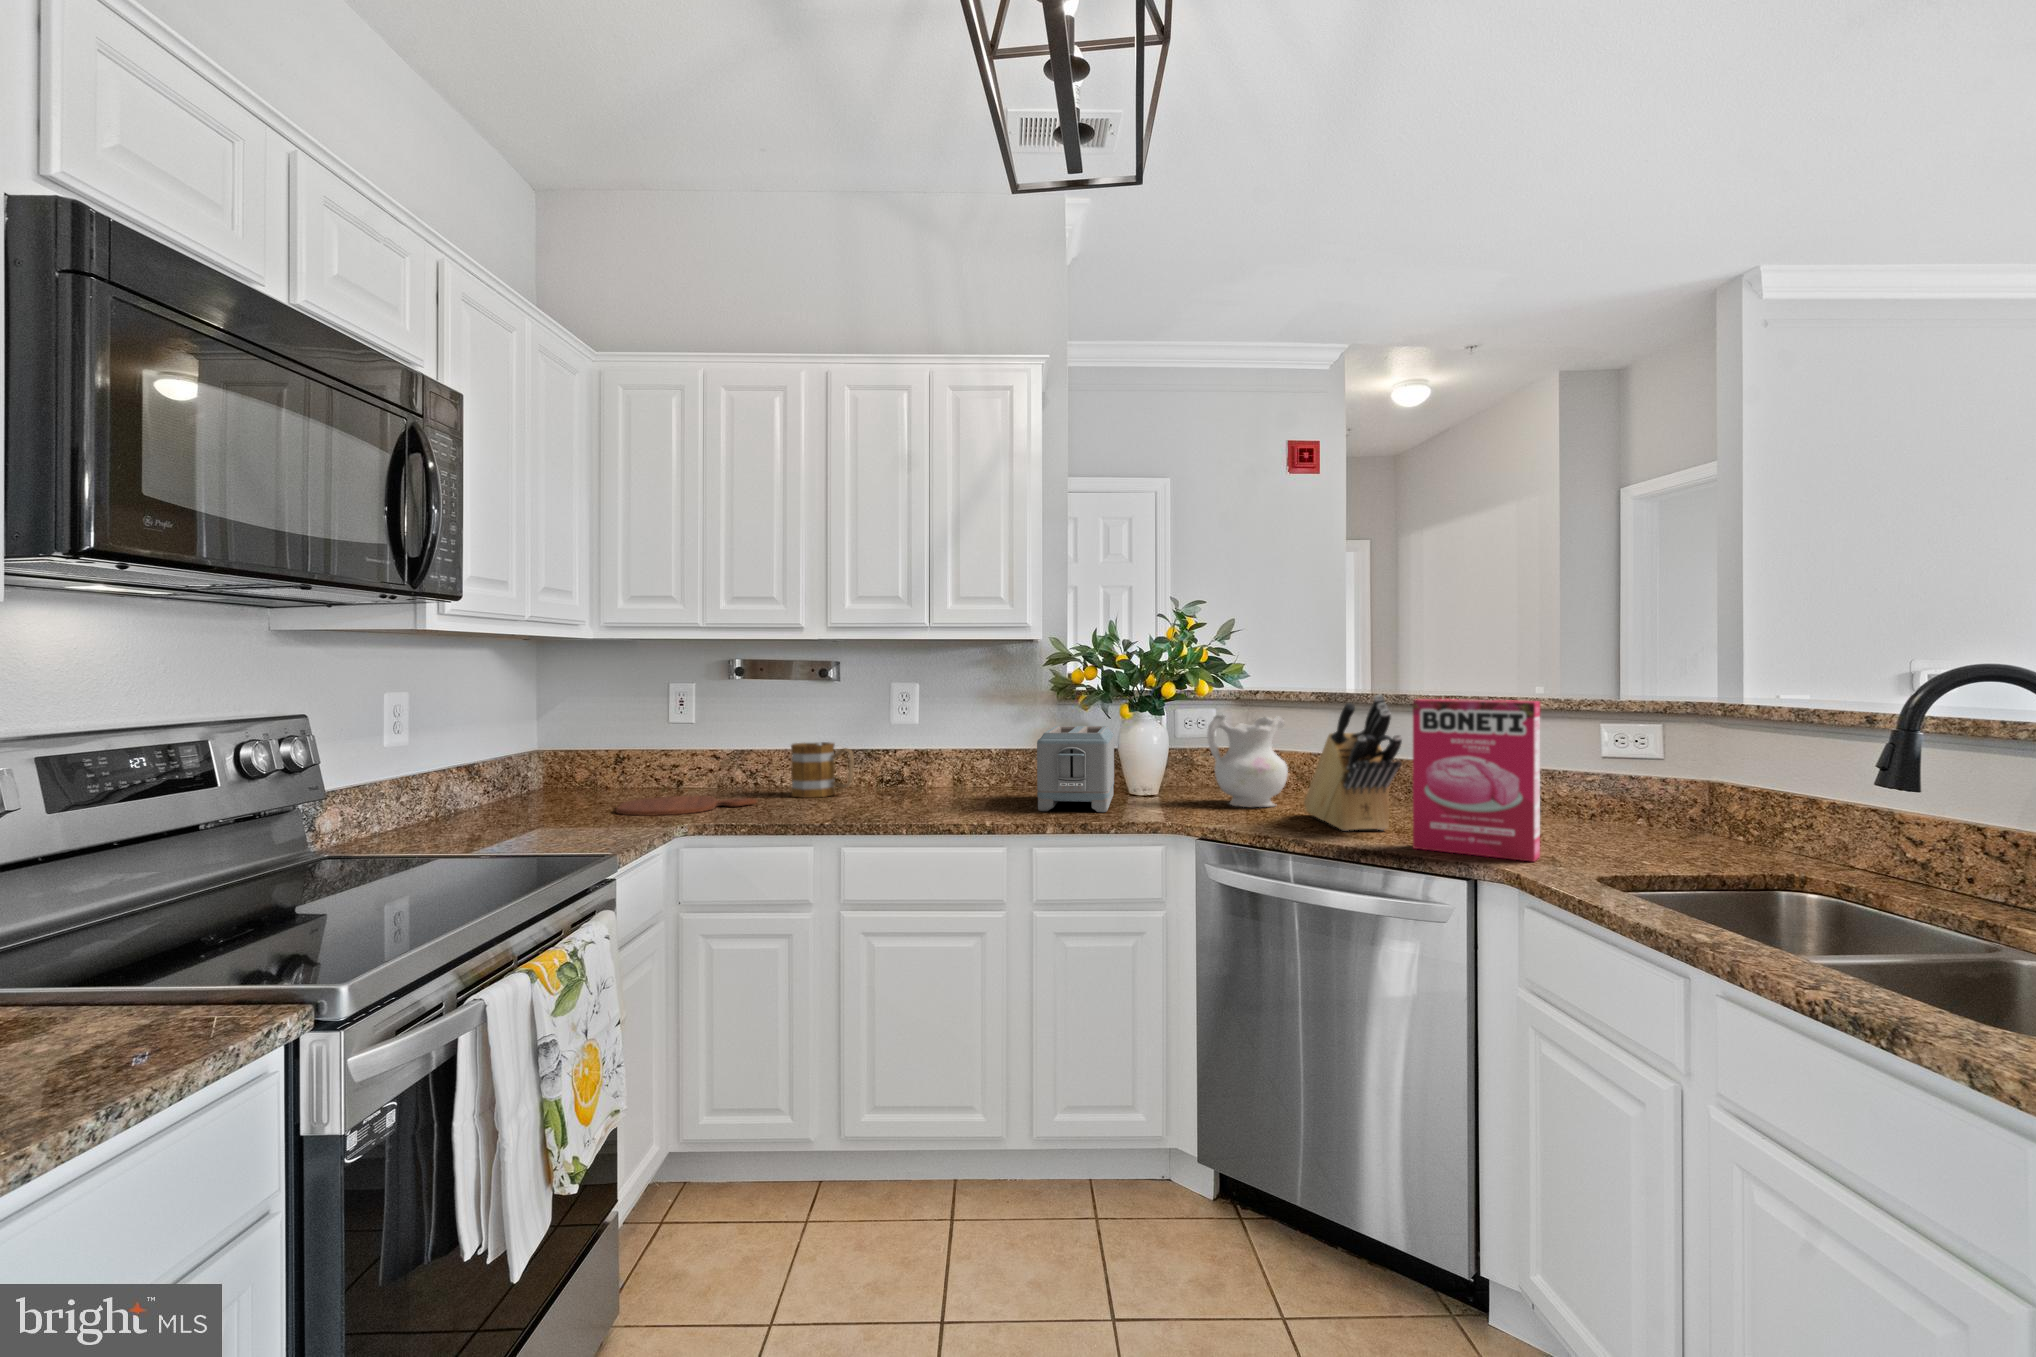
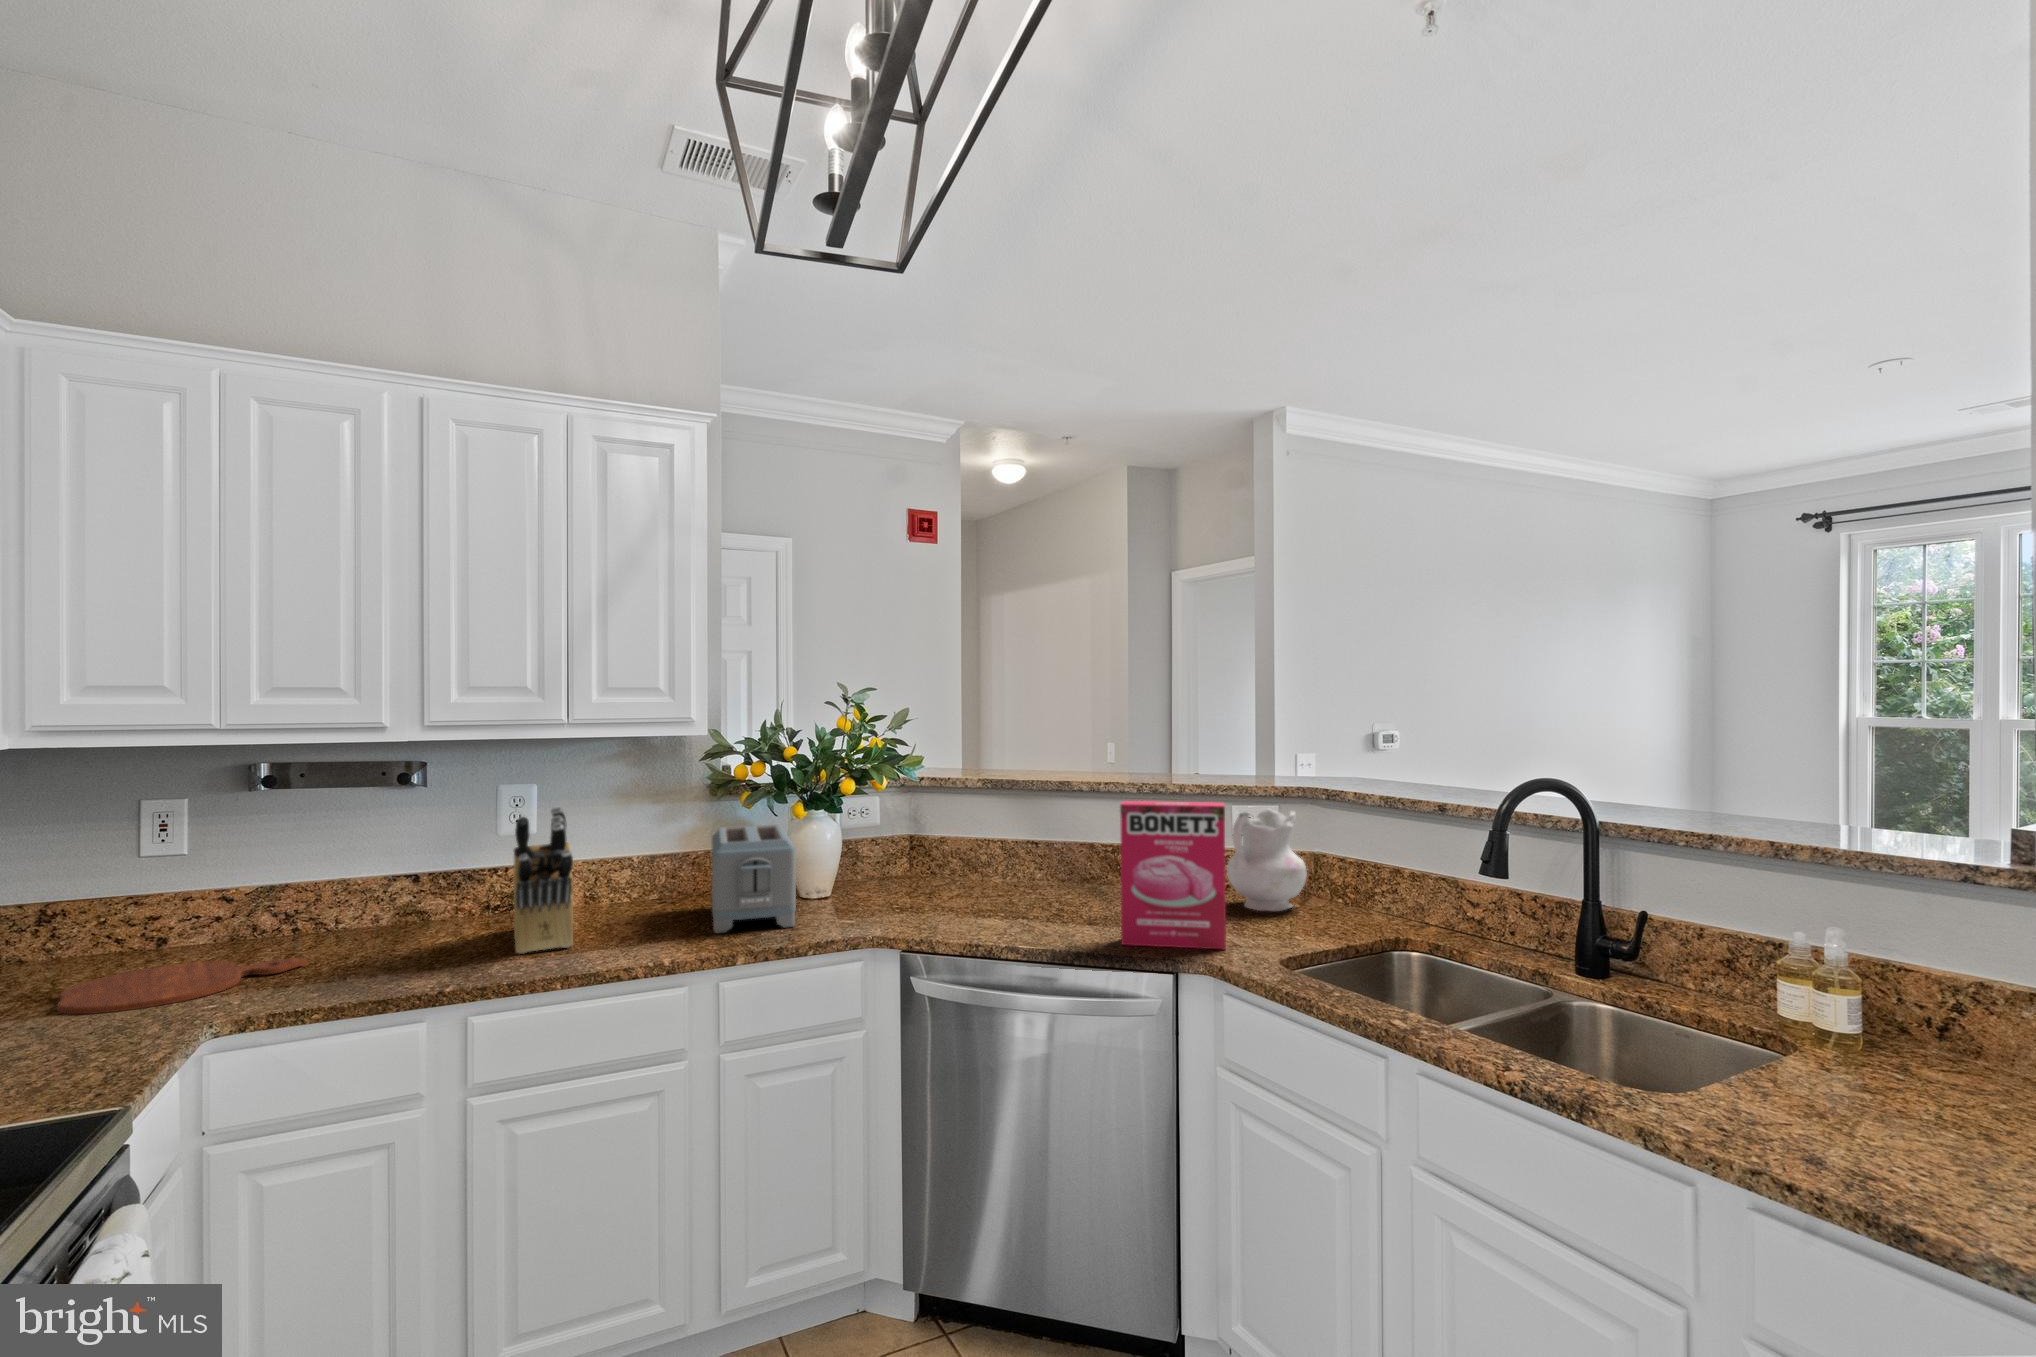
knife block: present [1304,695,1402,831] -> present [514,806,573,954]
ceramic pitcher: present [1207,715,1288,807] -> present [1227,810,1307,911]
mug: present [791,742,854,798] -> none [353,865,451,944]

